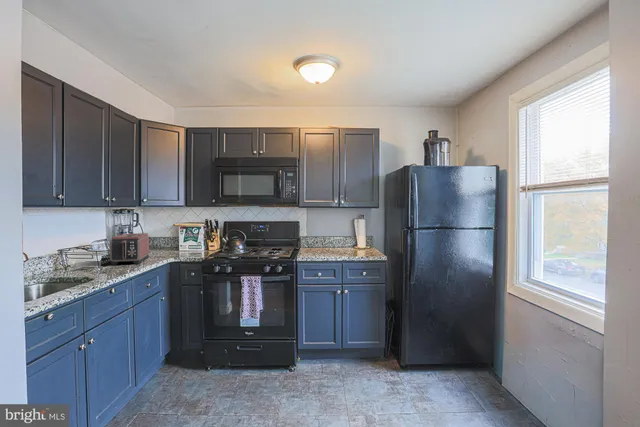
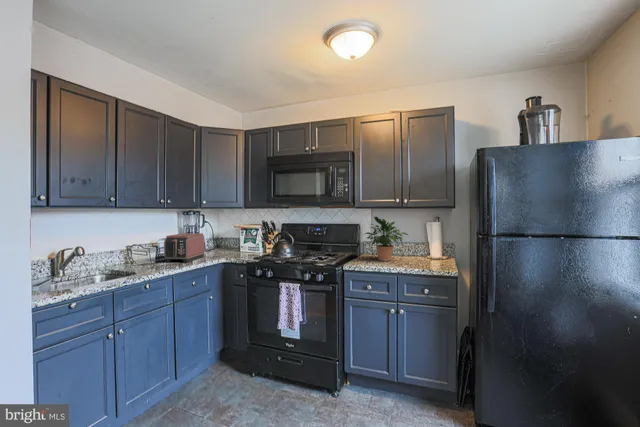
potted plant: none [308,215,347,252] -> present [366,217,408,261]

